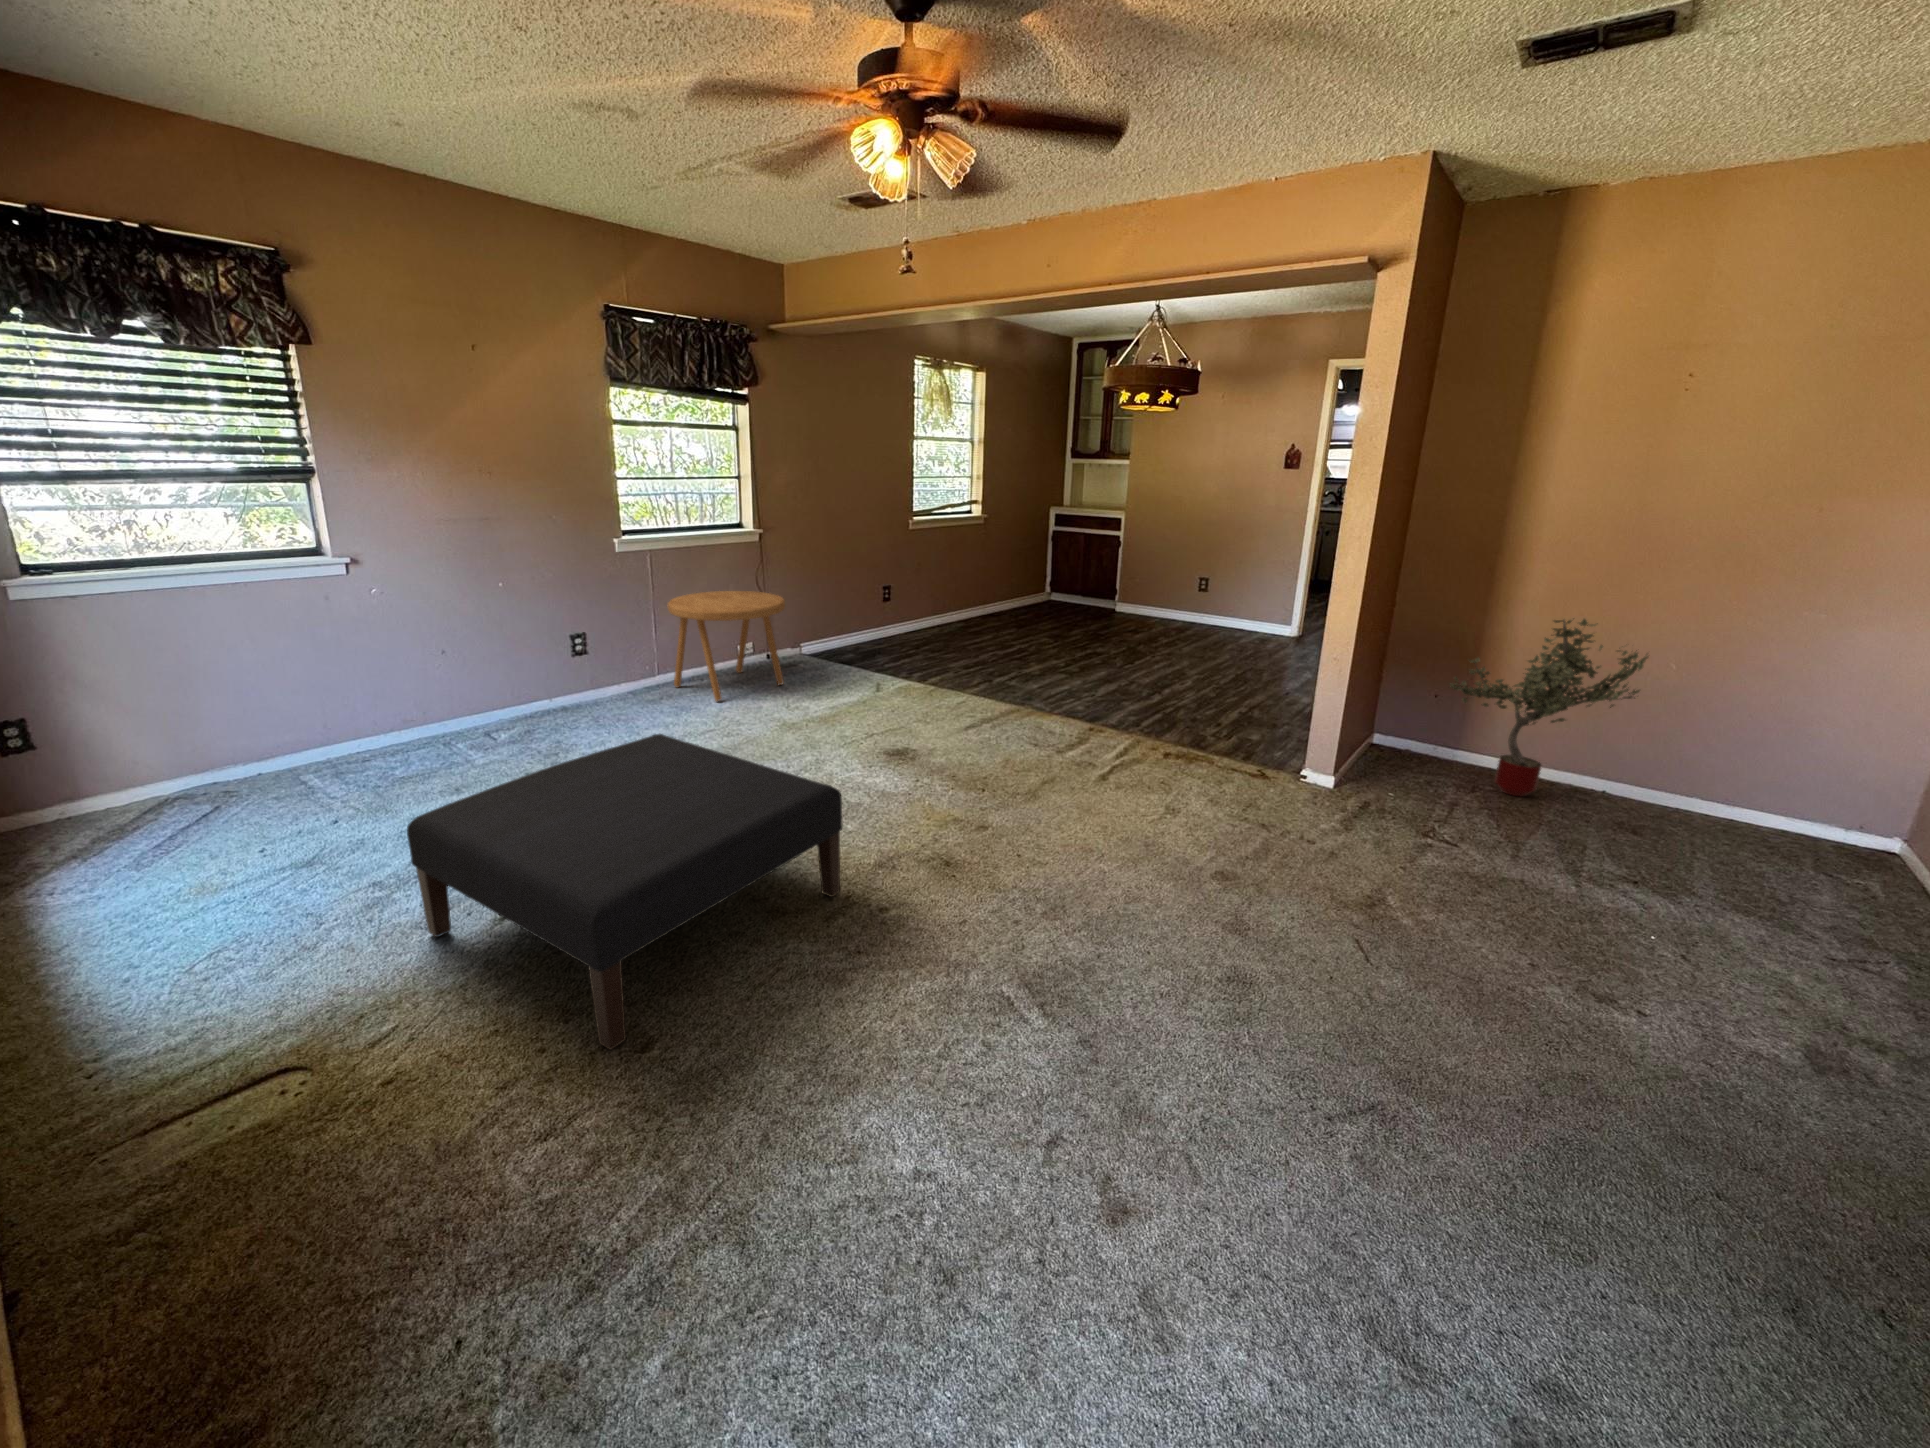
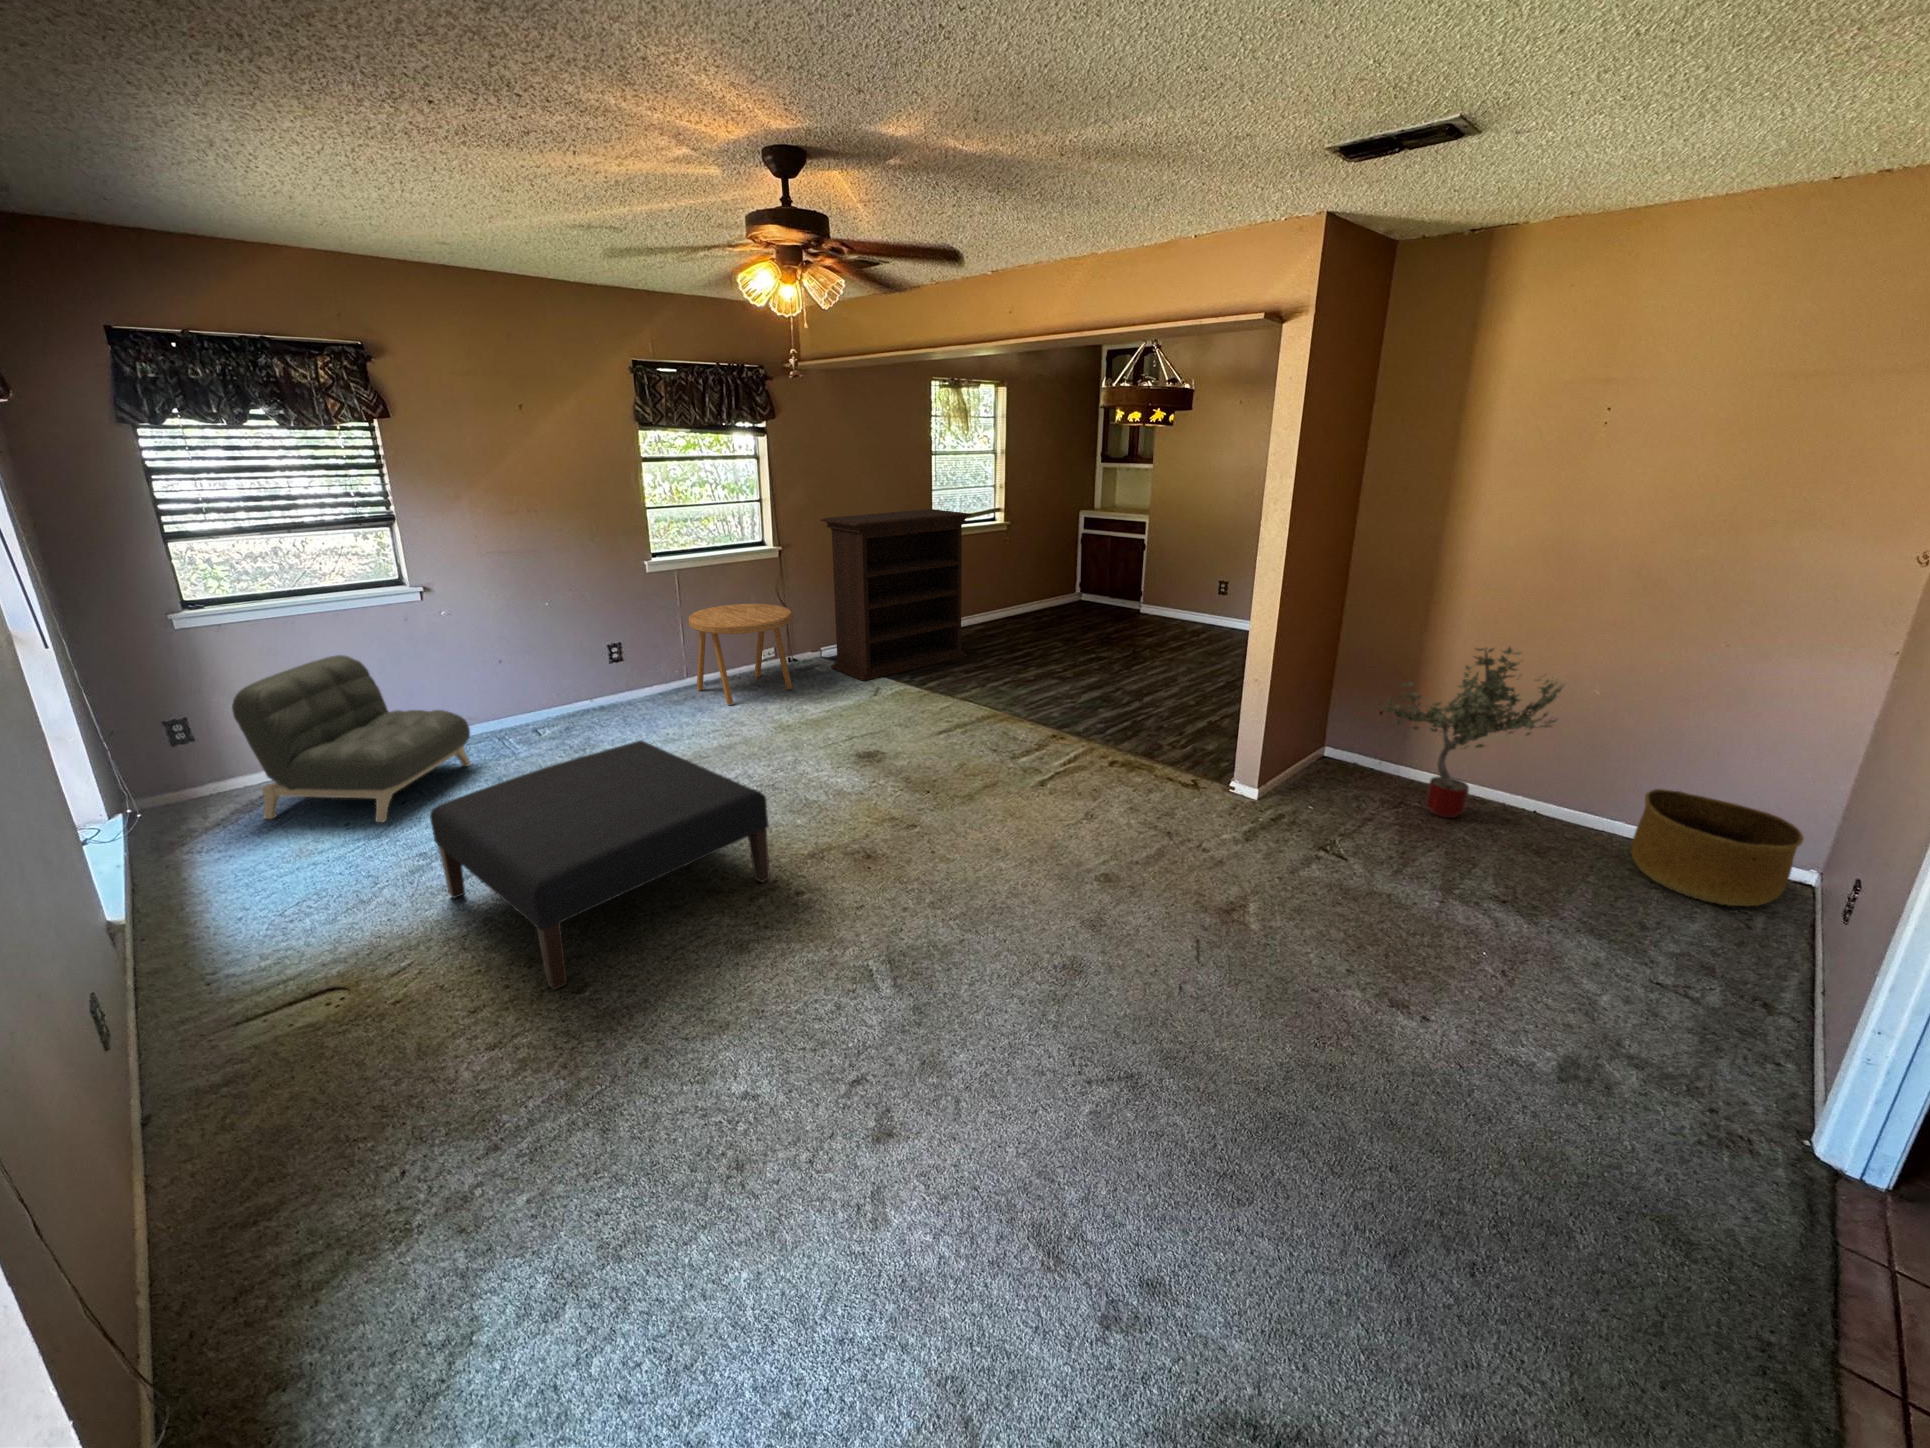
bookshelf: none [811,494,968,675] -> present [820,509,971,681]
armchair: none [98,639,418,848] -> present [232,655,471,822]
basket: none [1714,758,1898,871] -> present [1631,789,1804,906]

